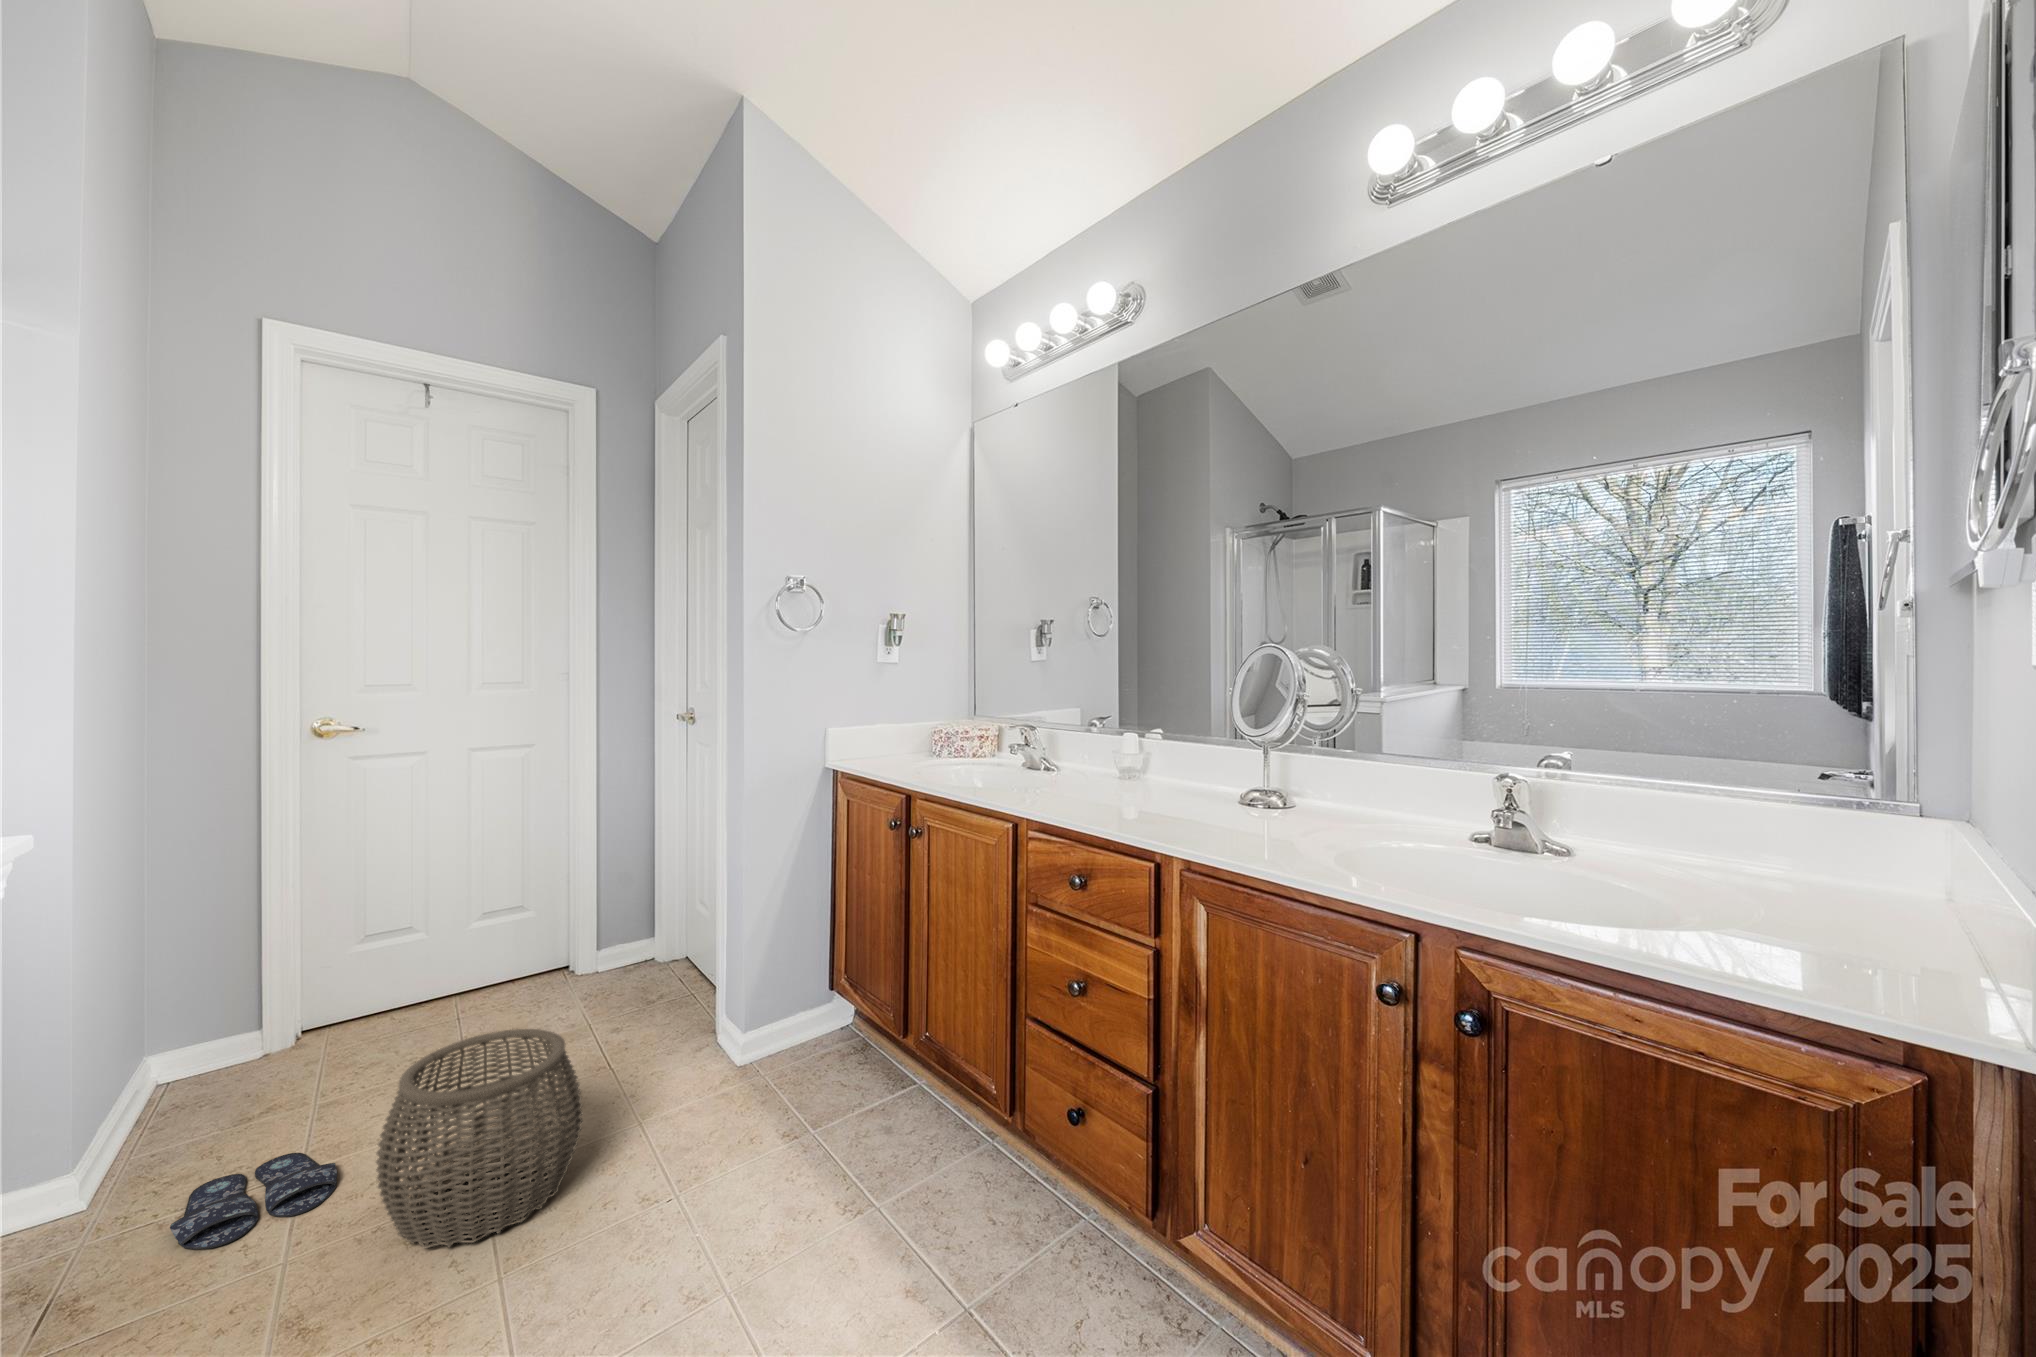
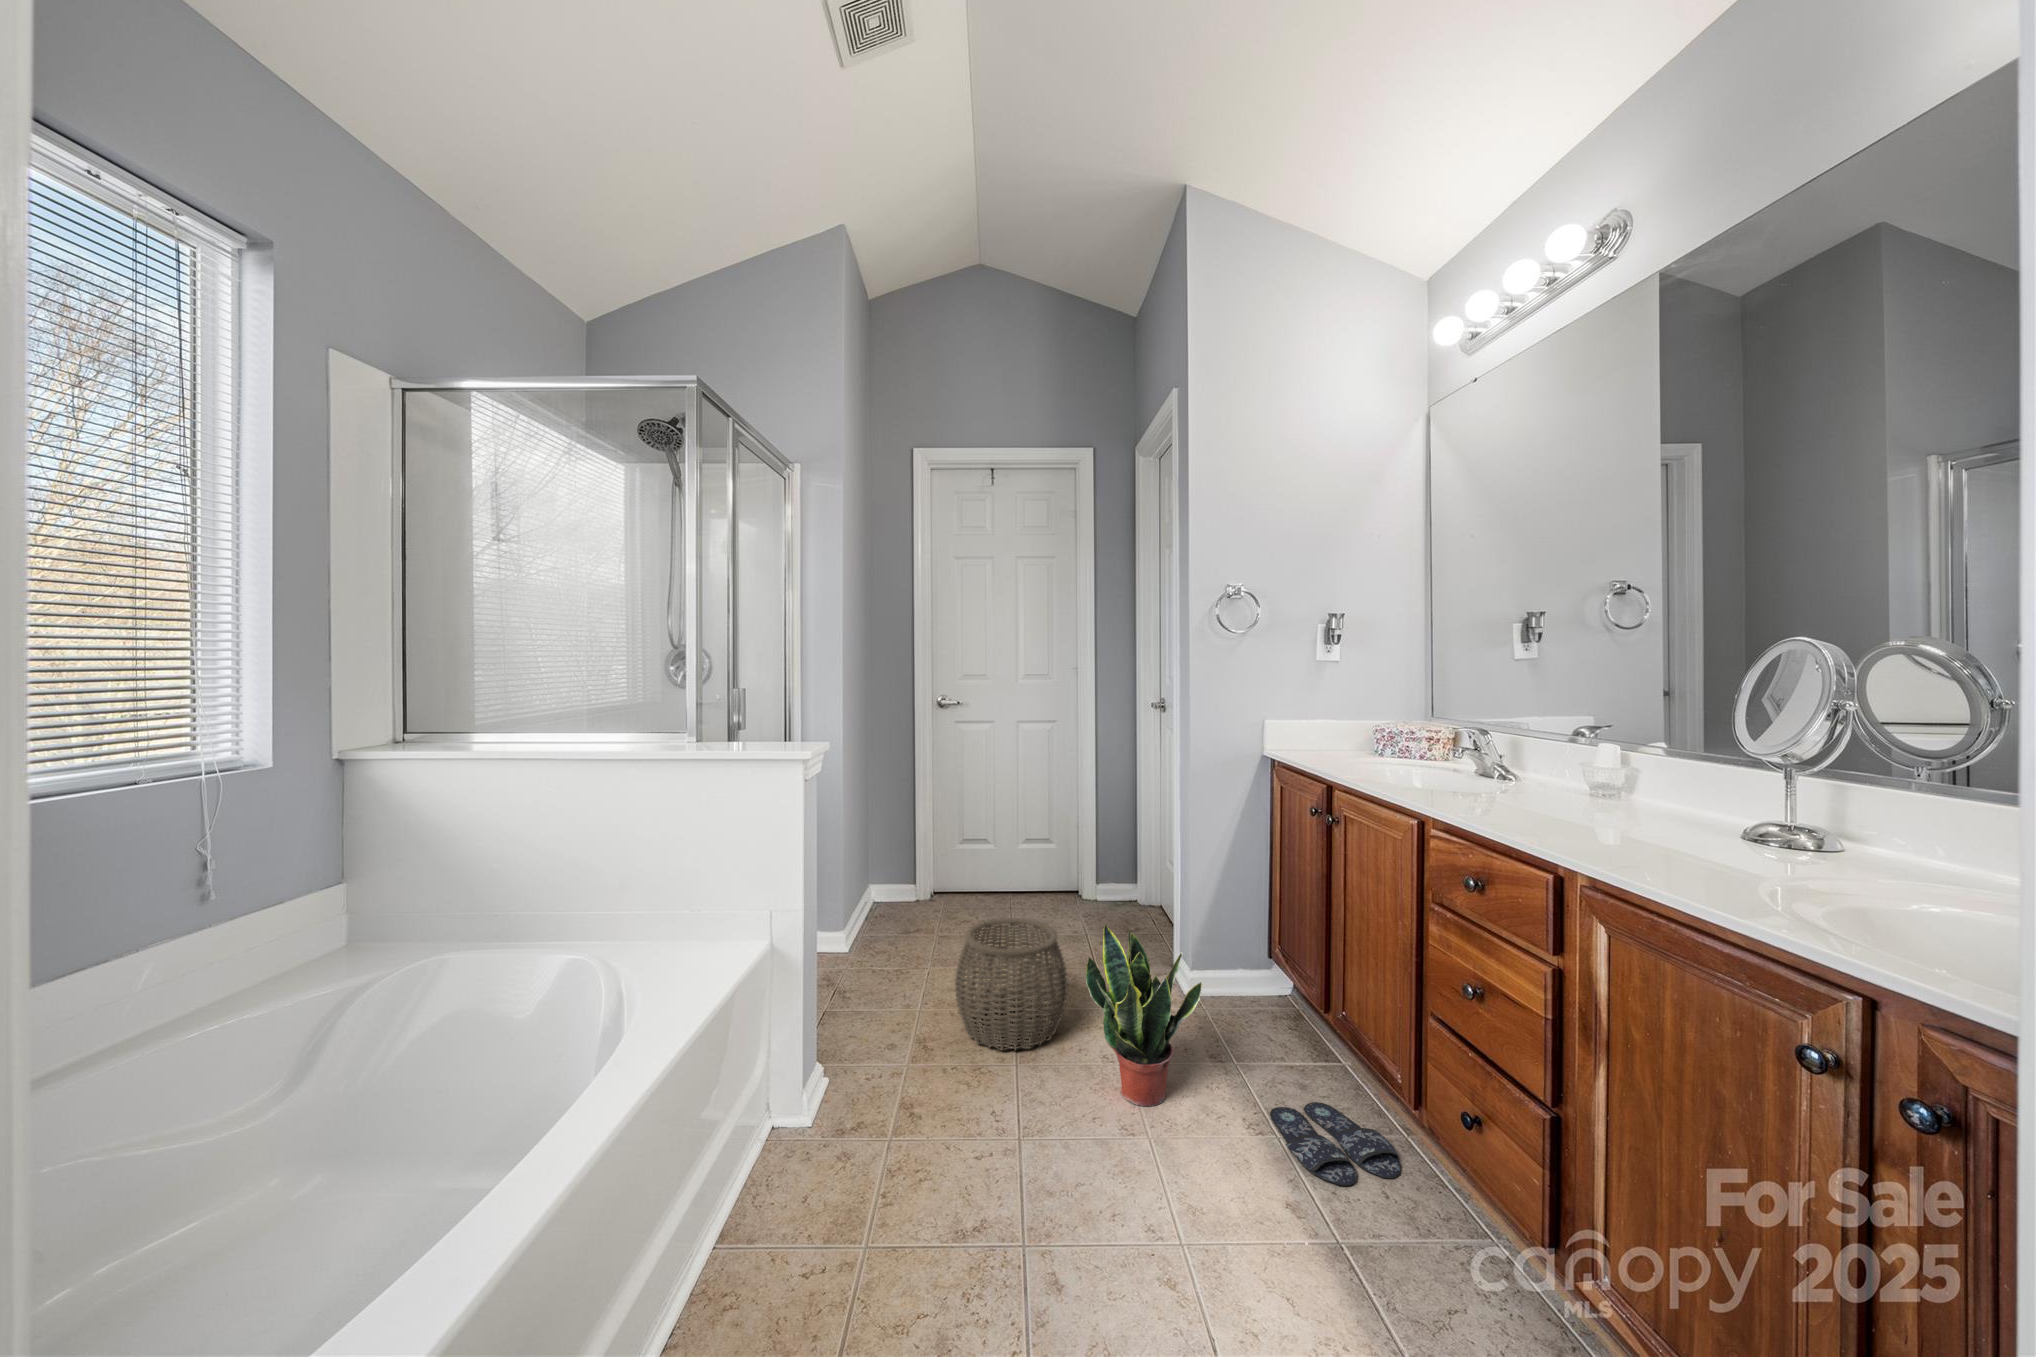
potted plant: none [622,1011,781,1238] -> present [1086,924,1202,1106]
slippers: present [170,1153,337,1249] -> present [1270,1102,1401,1186]

